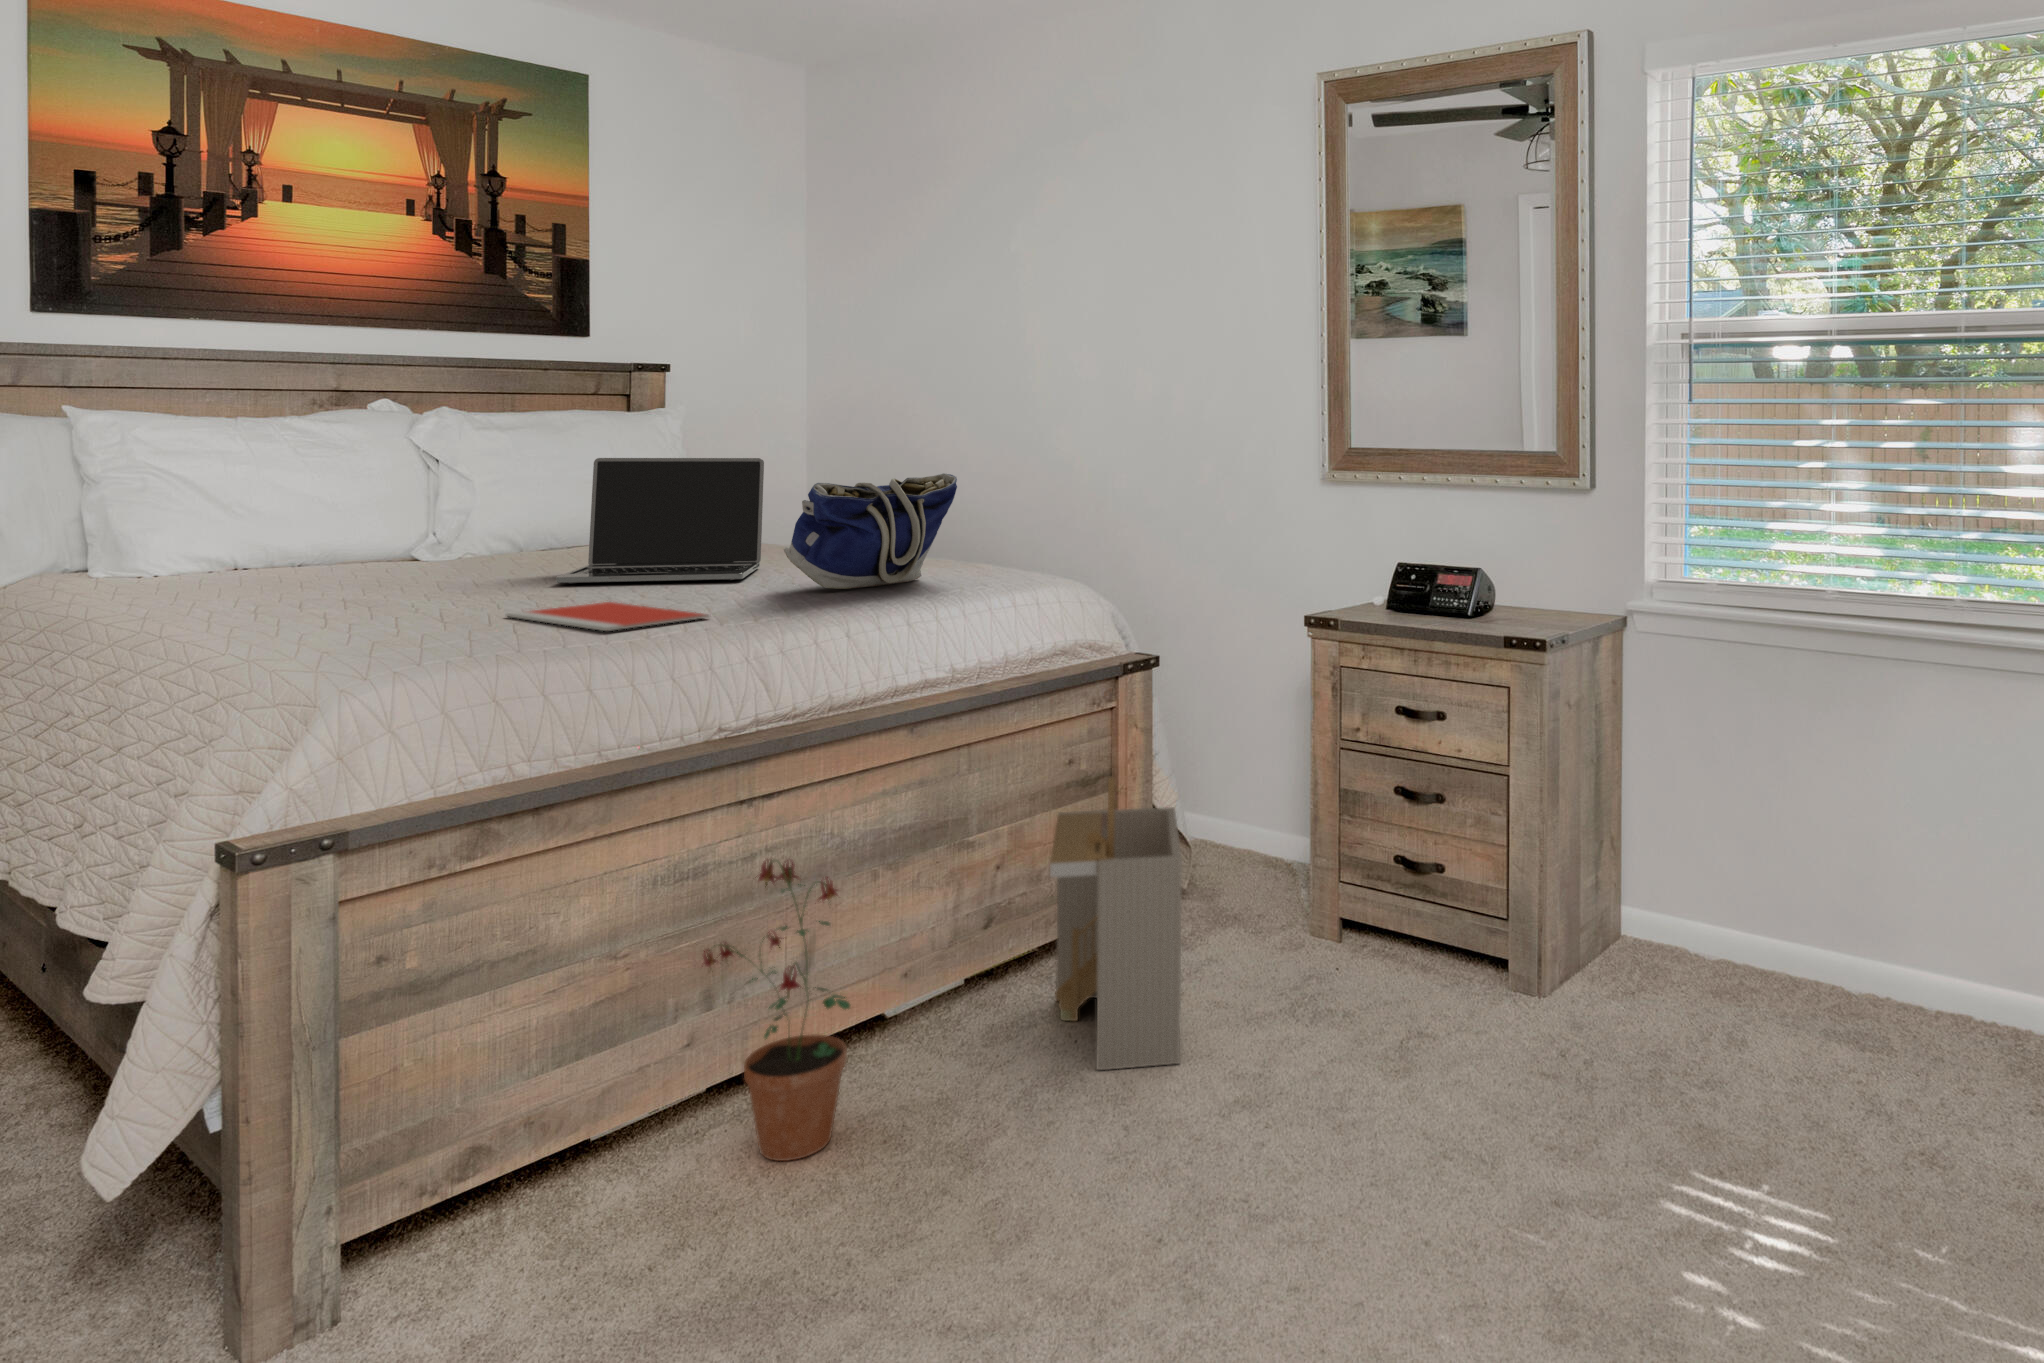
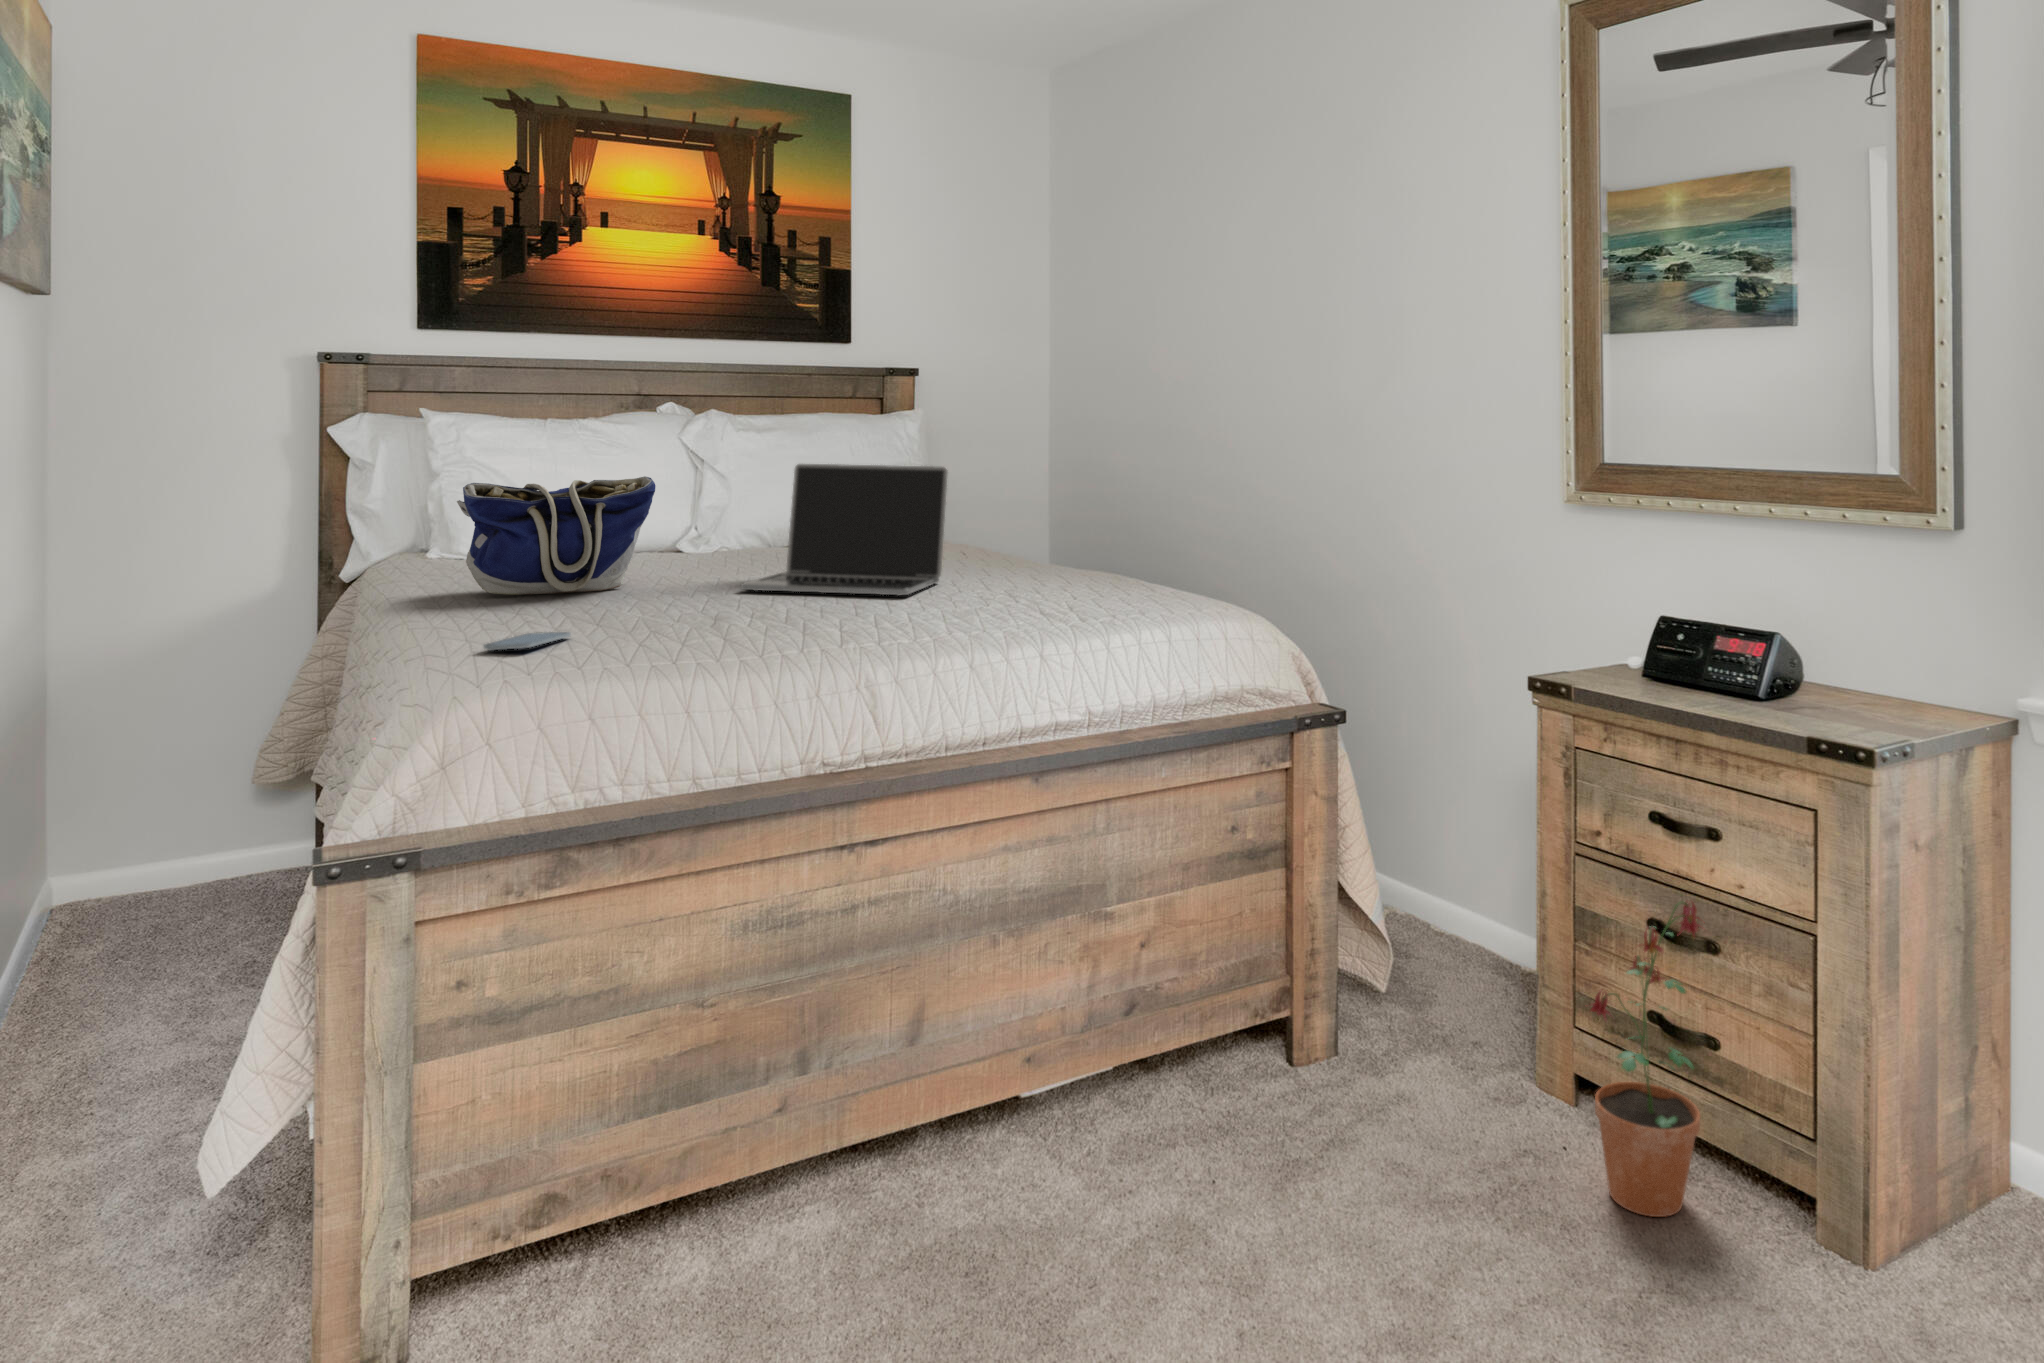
tote bag: present [783,474,957,589] -> present [457,476,655,595]
notebook: present [506,602,709,631] -> none [658,614,831,650]
smartphone: none [341,627,424,647] -> present [484,632,571,651]
storage bin: present [1050,778,1182,1070] -> none [1174,868,1350,1249]
potted plant: present [702,860,850,1161] -> present [1590,901,1700,1217]

